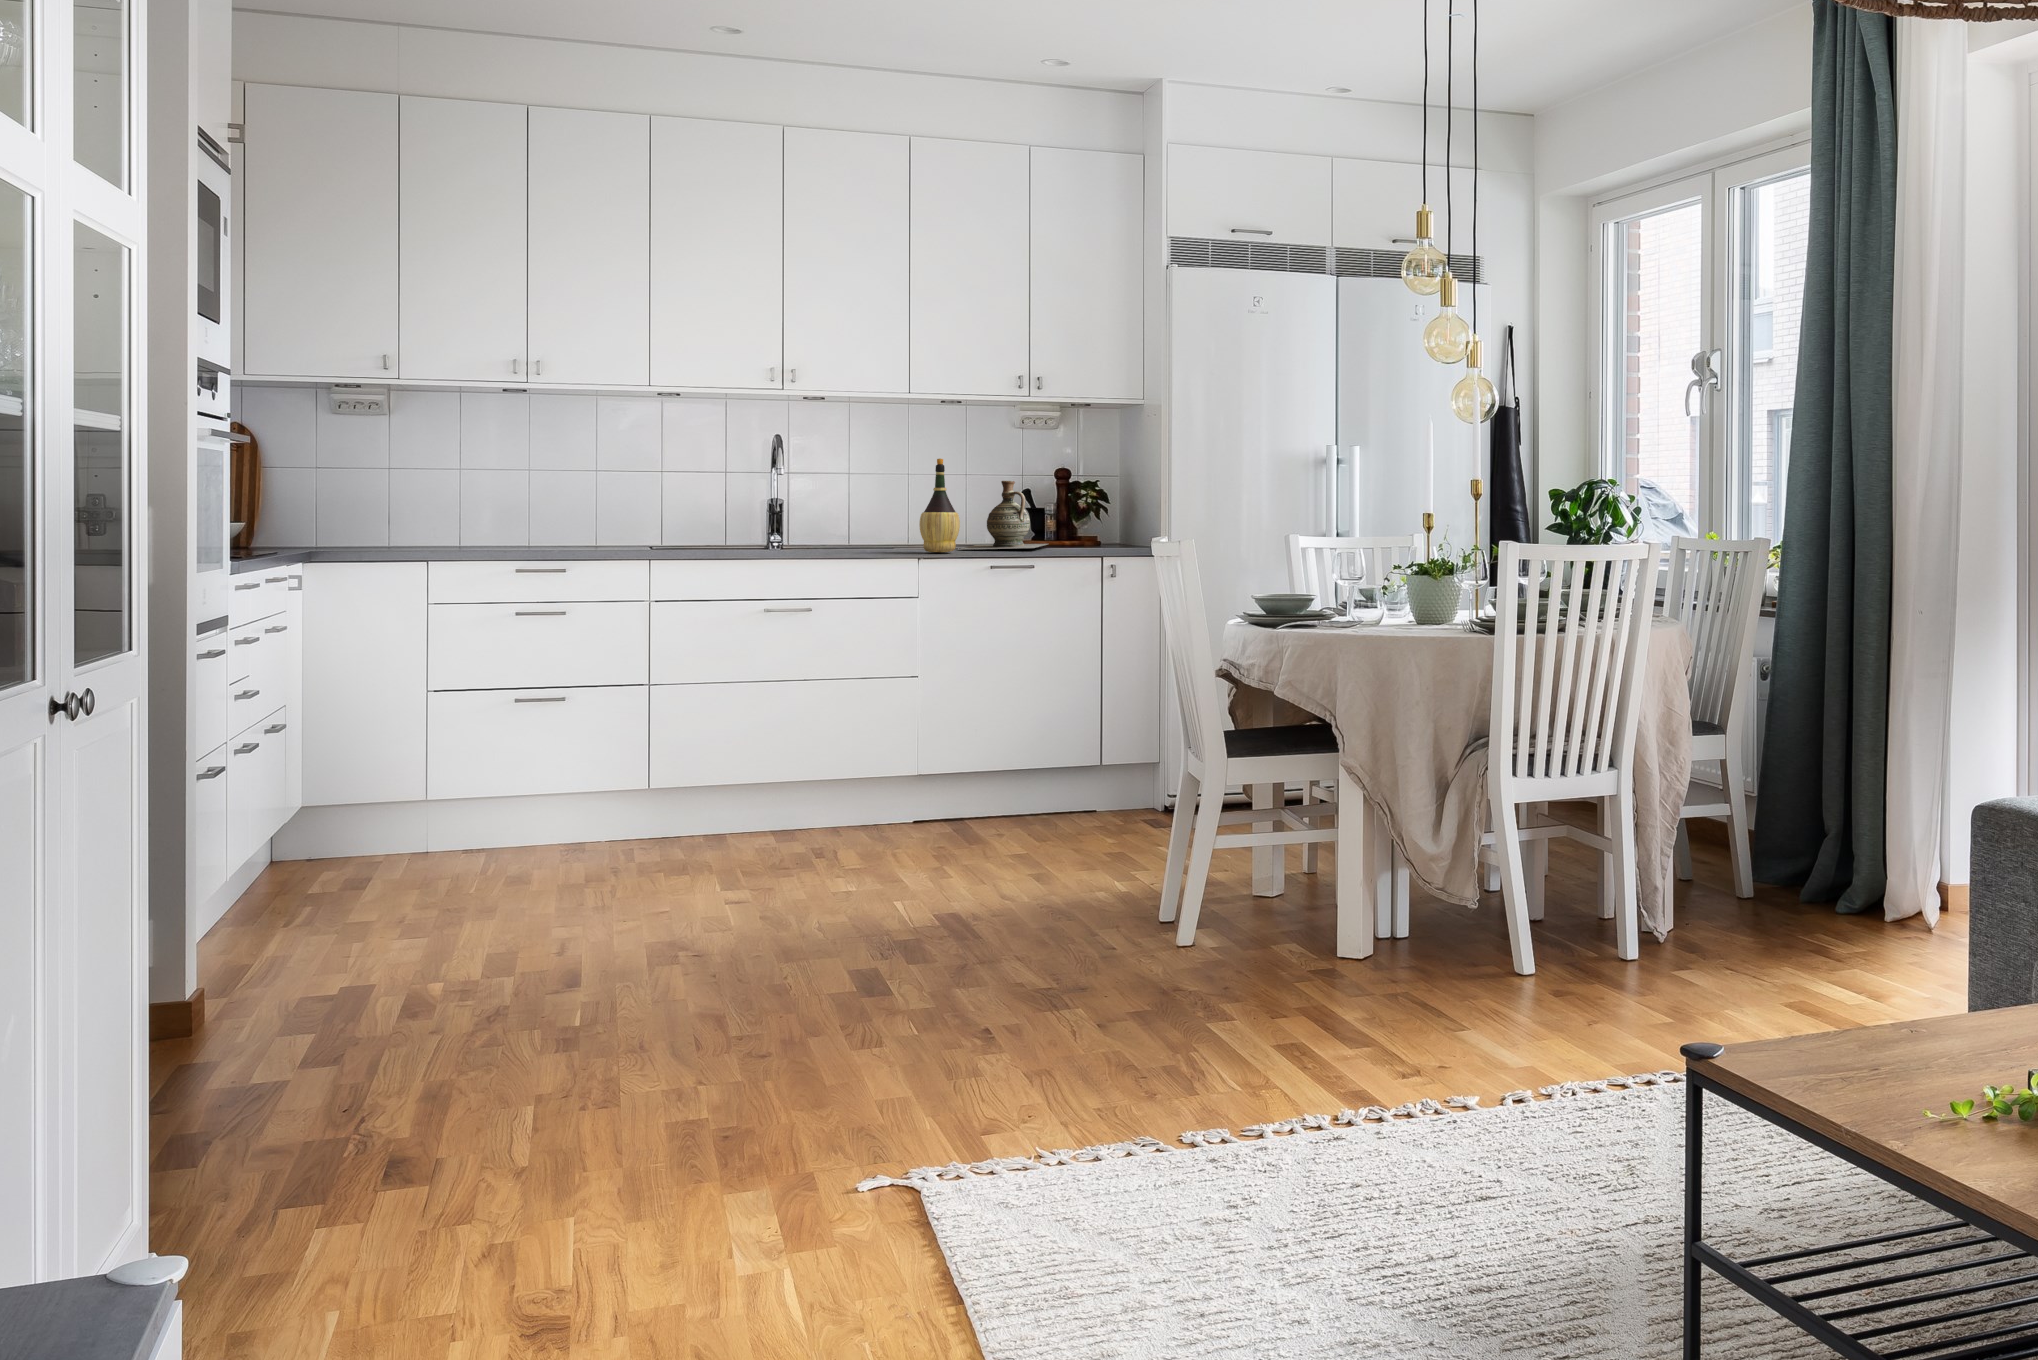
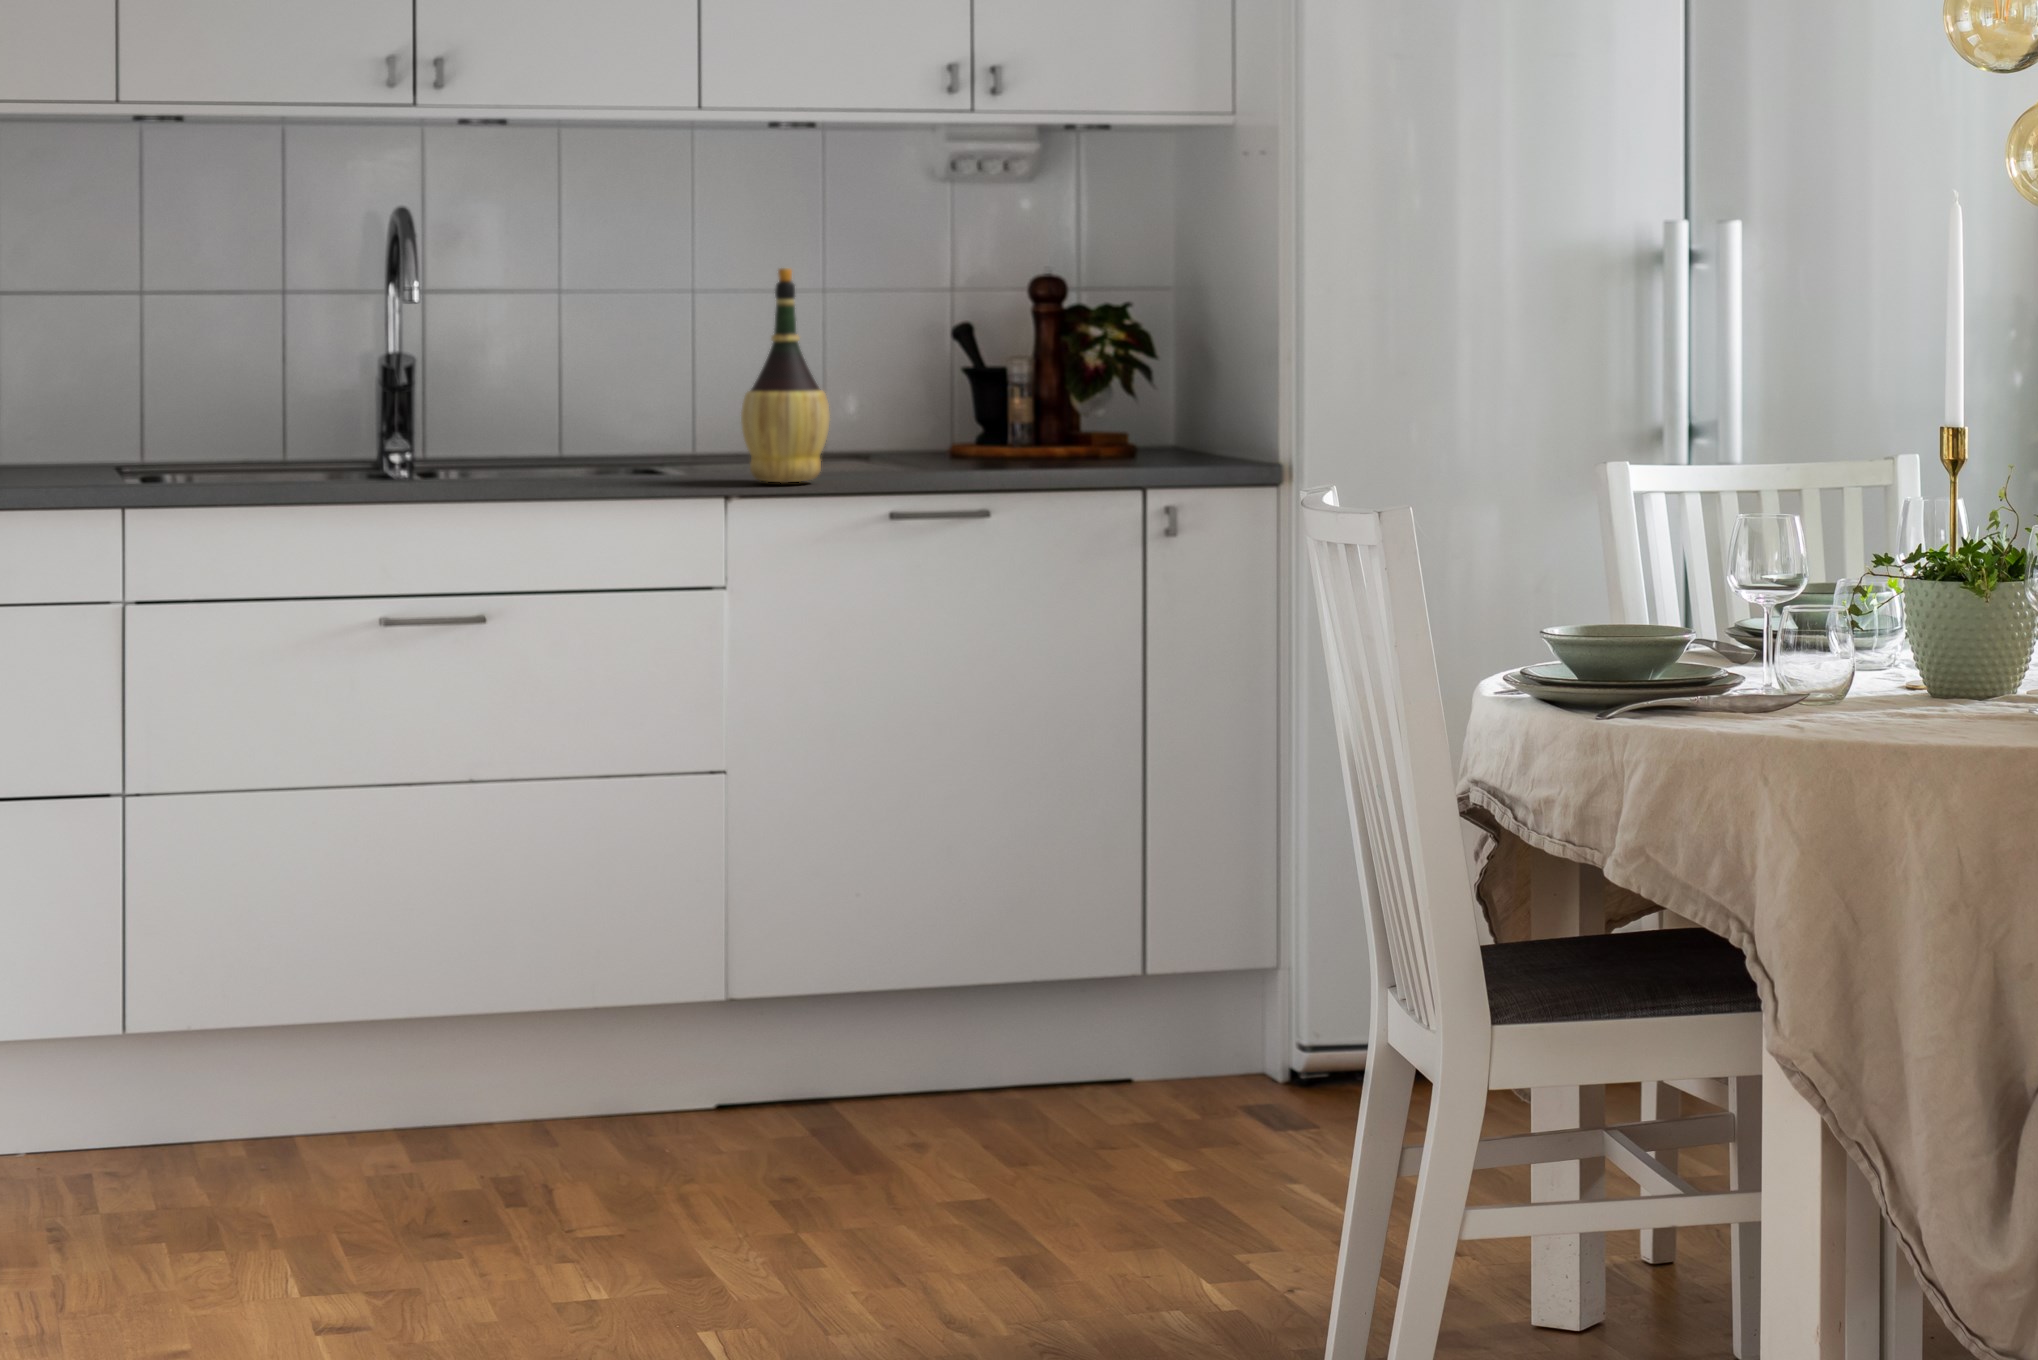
ceramic jug: present [961,481,1047,549] -> none [821,312,1025,472]

